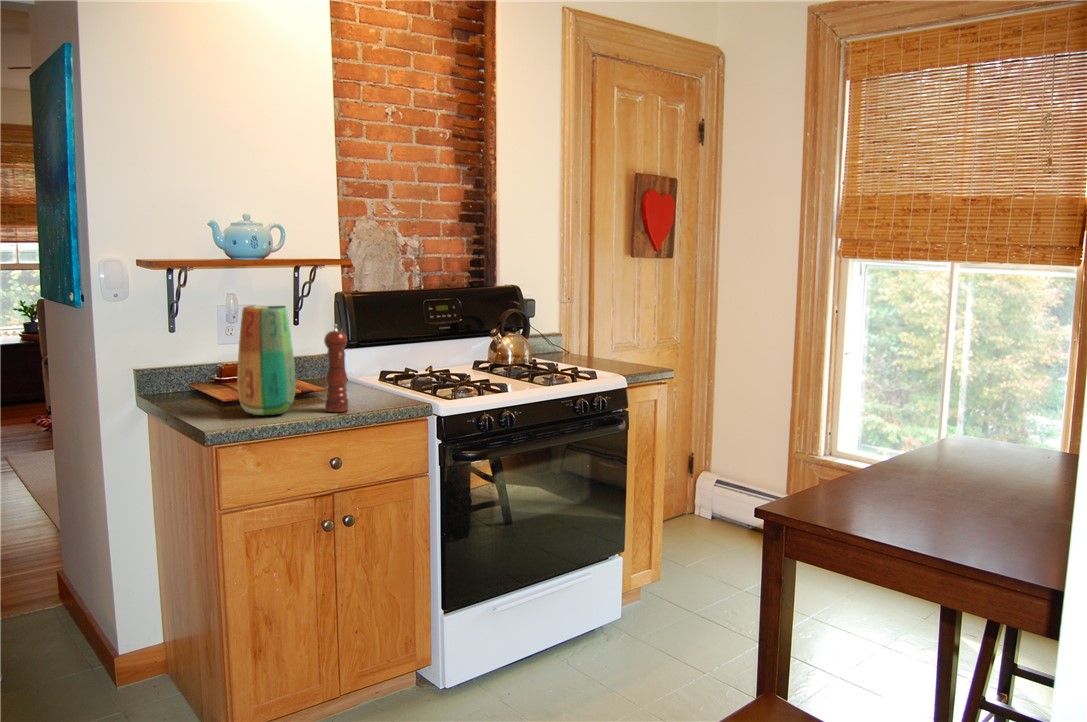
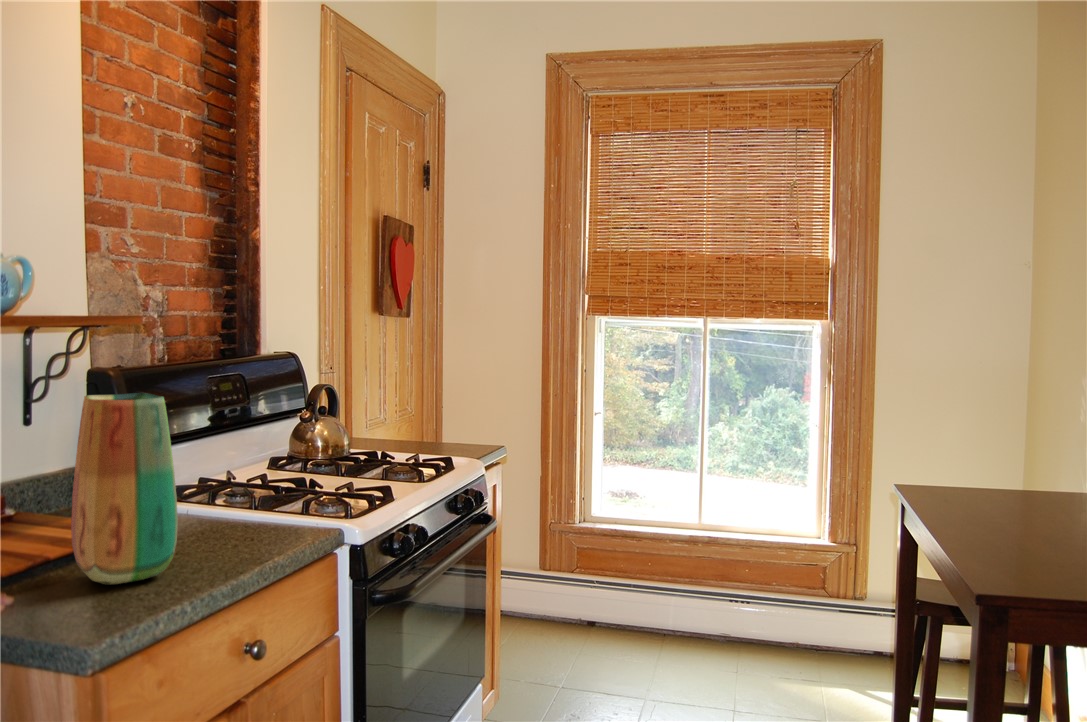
pepper mill: present [324,324,349,412] -> none [210,418,248,559]

